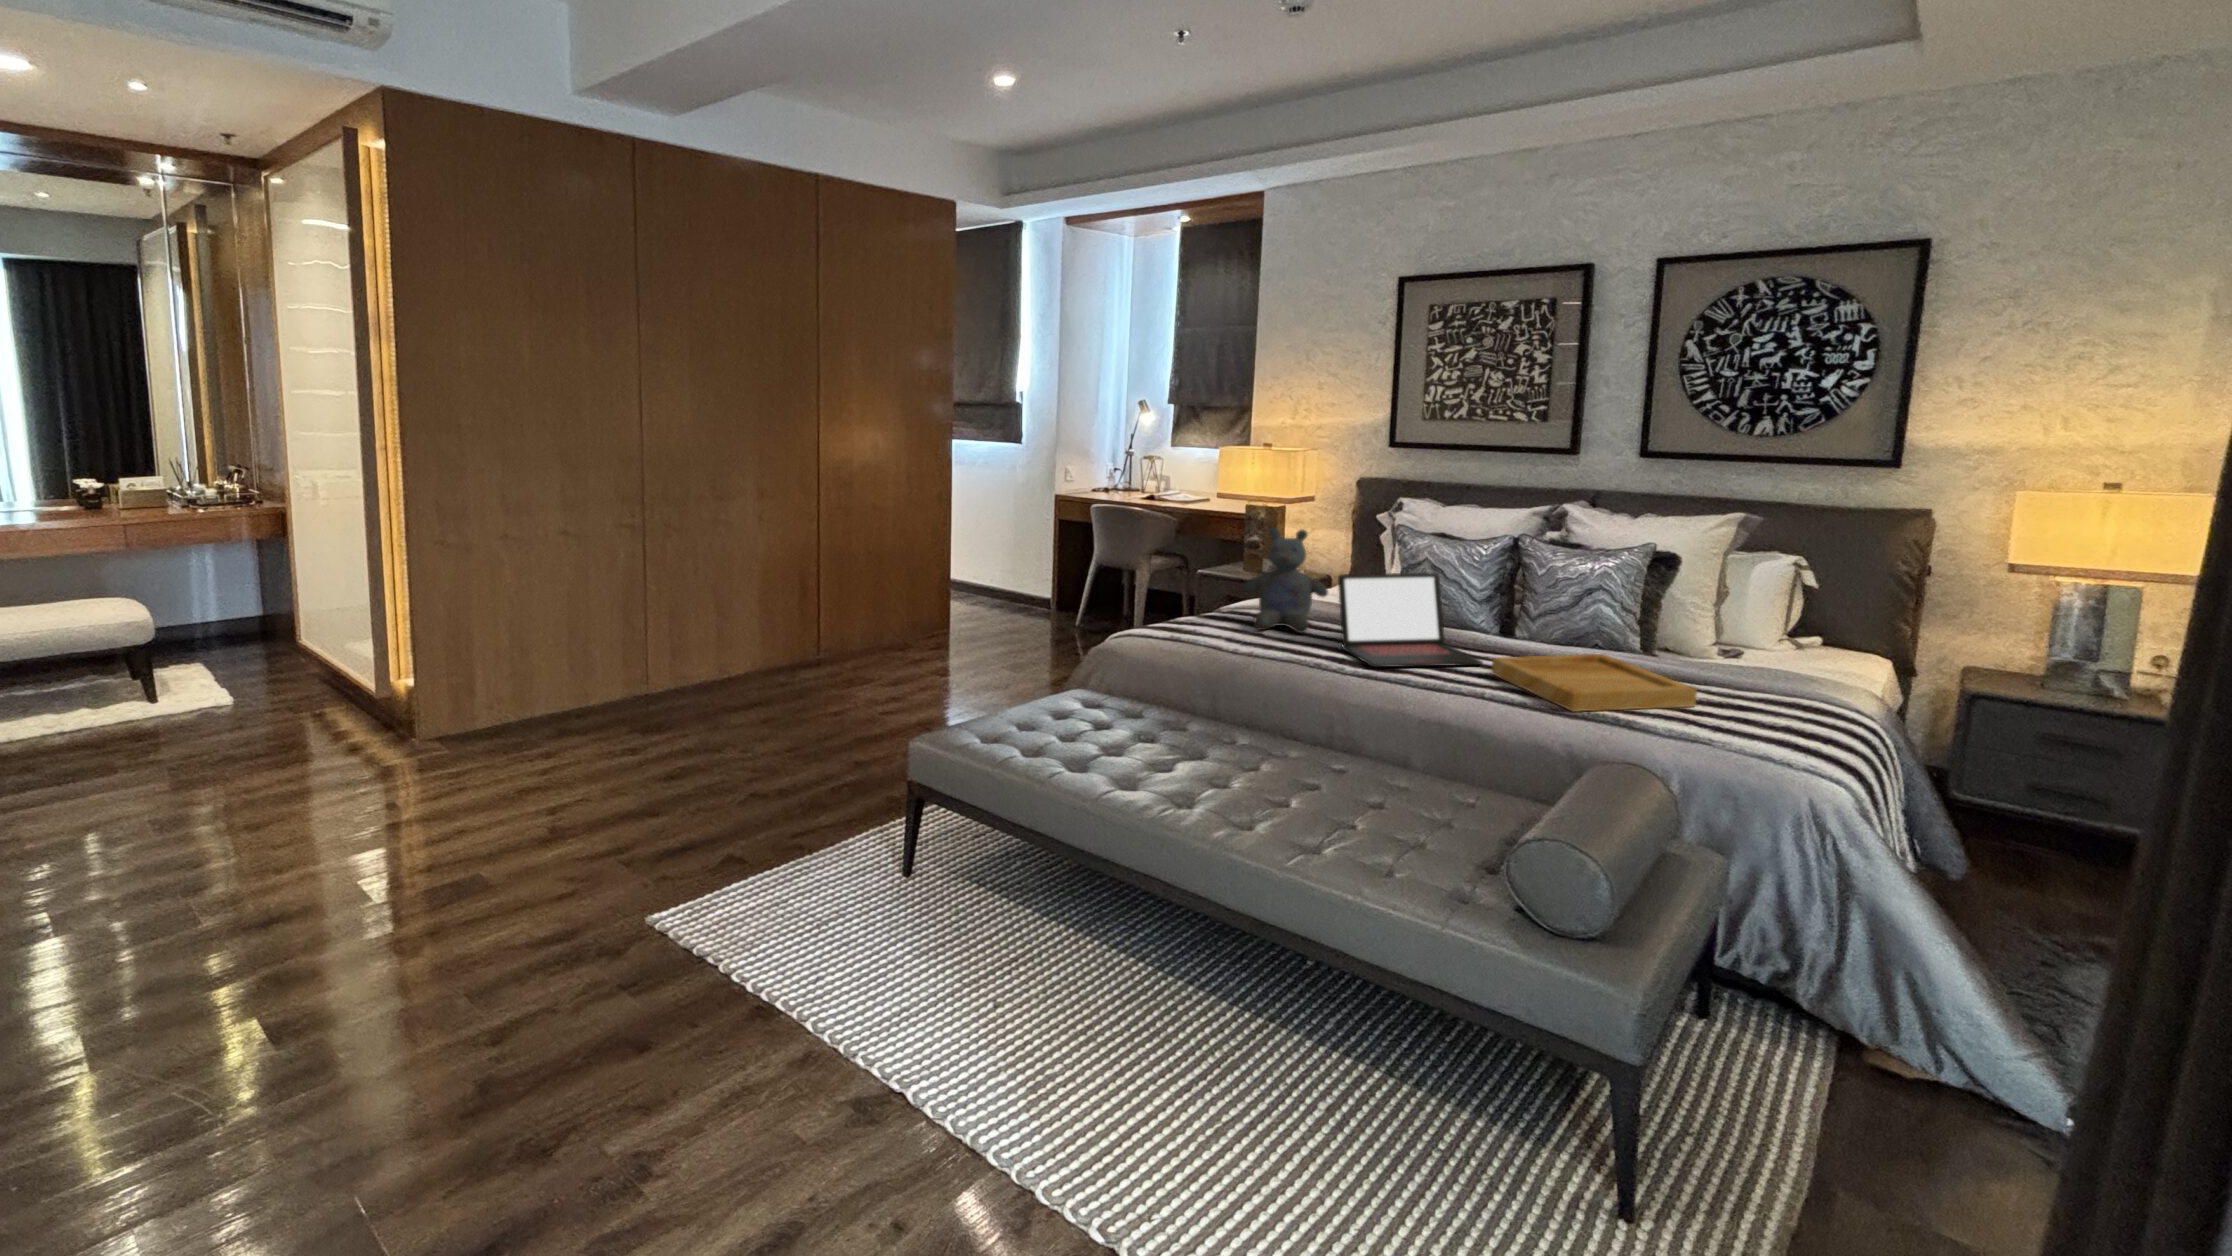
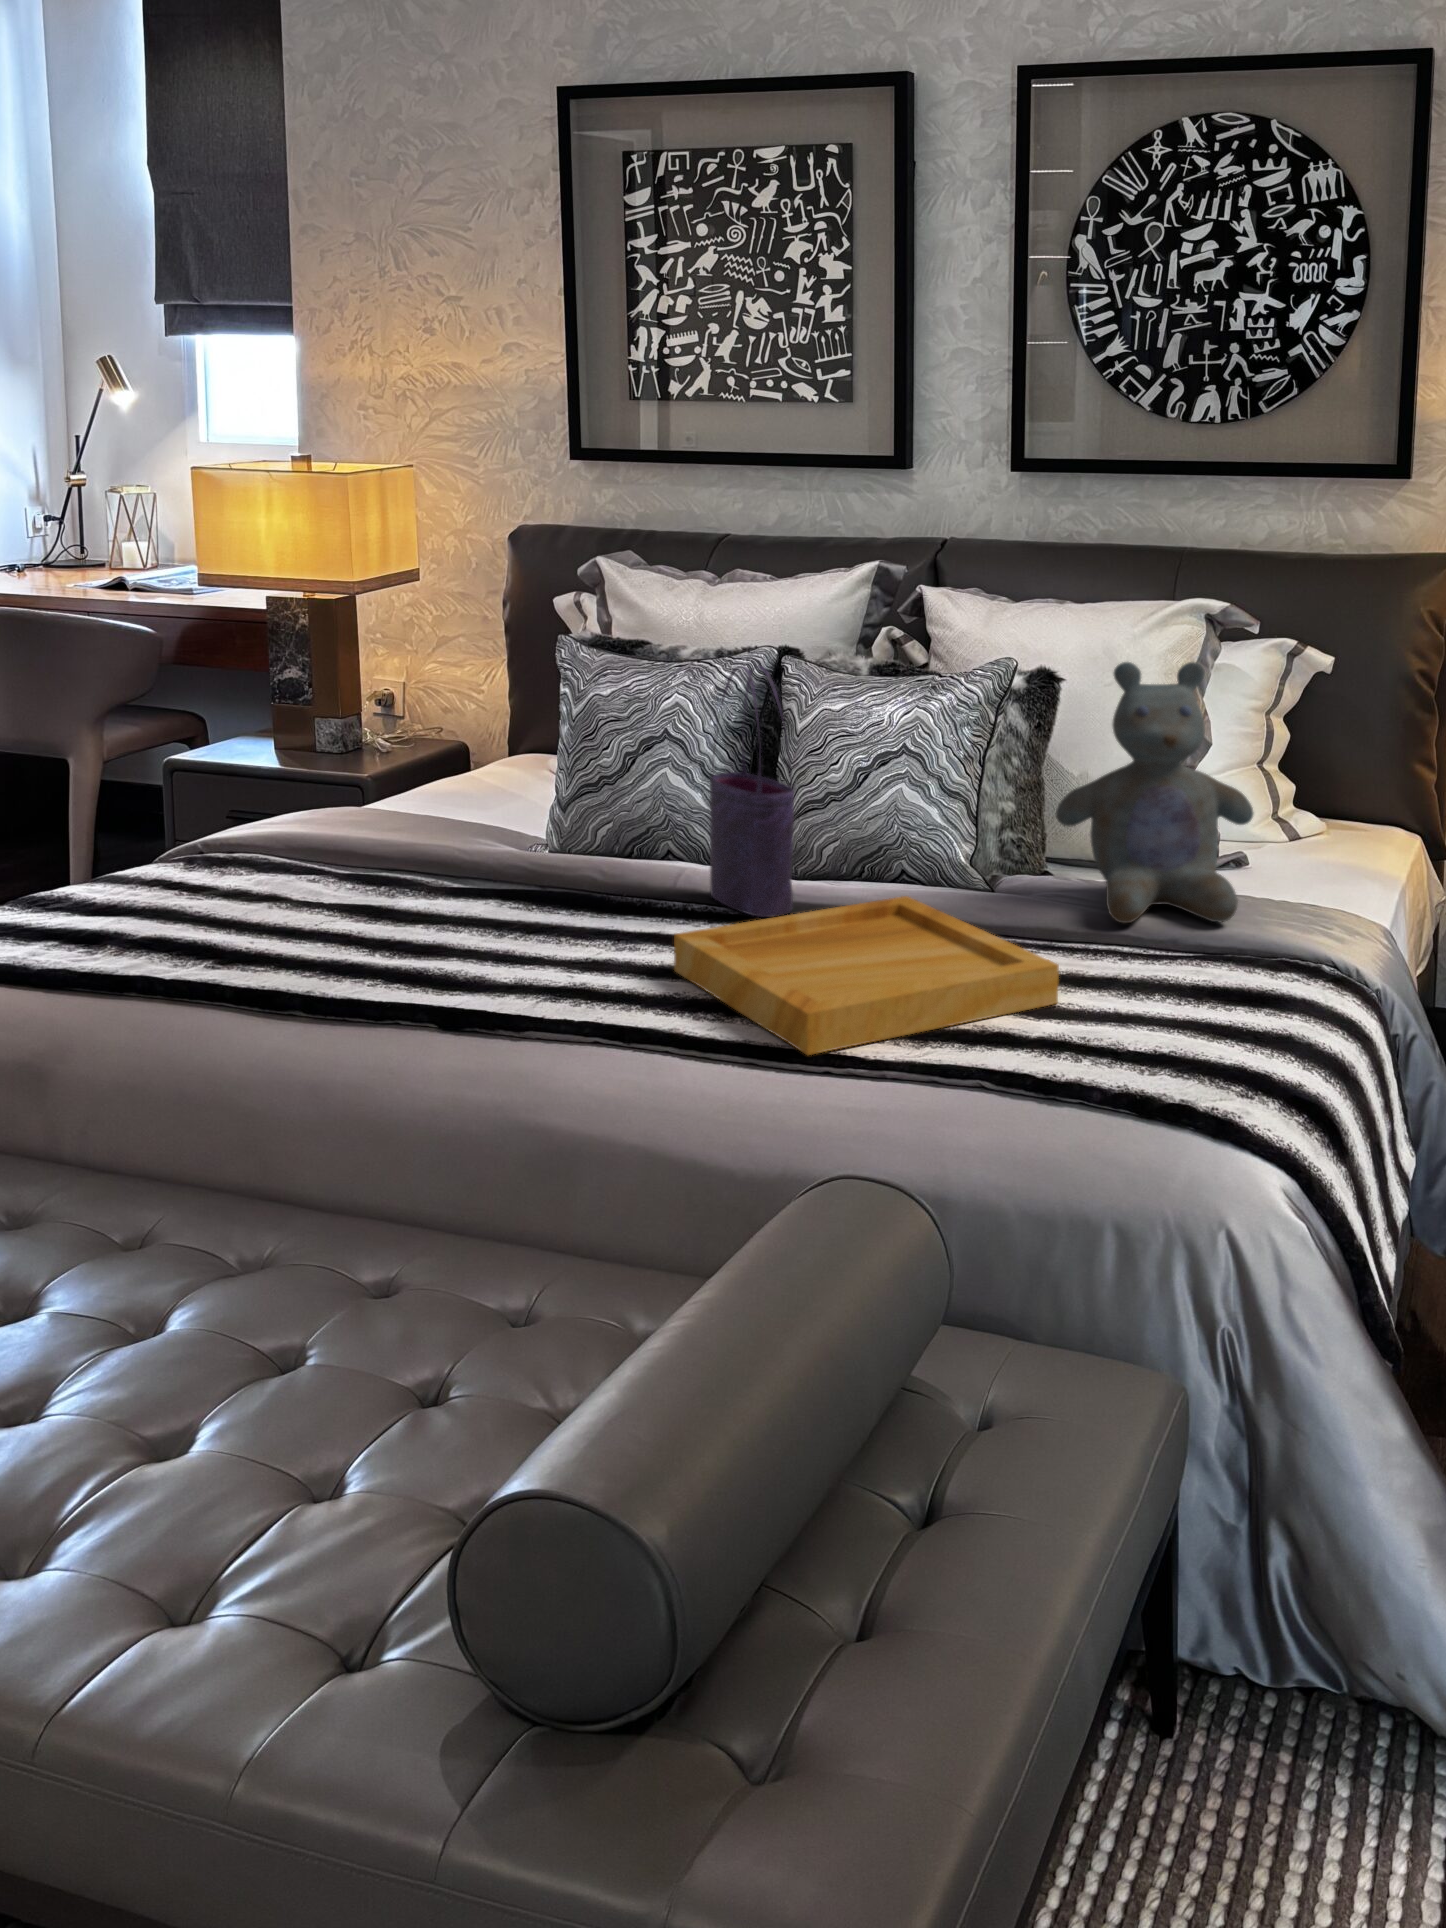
stuffed bear: present [1245,528,1328,633] -> present [1055,662,1254,923]
tote bag: none [1493,545,1544,658] -> present [710,666,794,917]
laptop: present [1338,572,1483,667] -> none [345,739,666,987]

